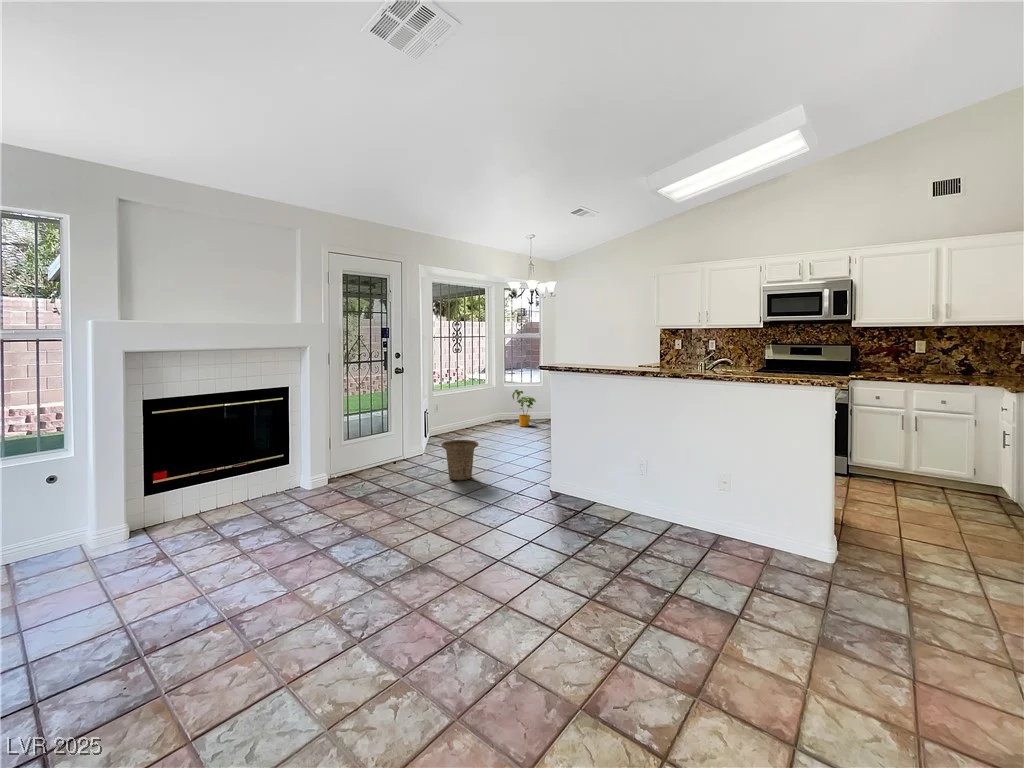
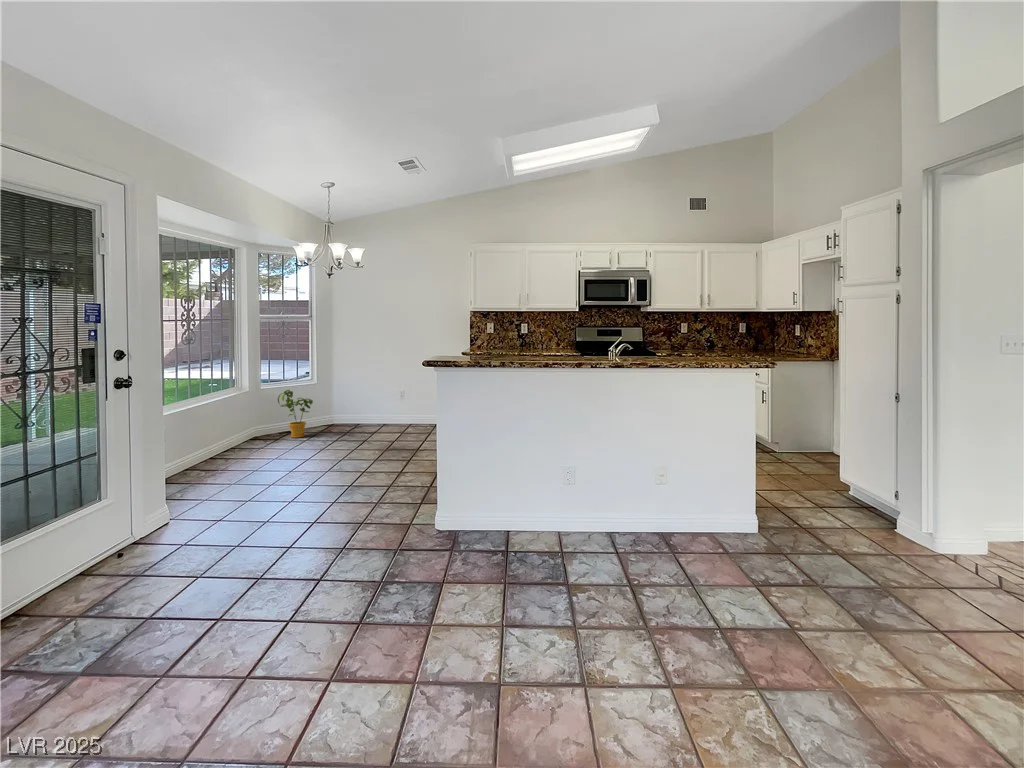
basket: present [441,440,478,481] -> none [290,466,348,529]

